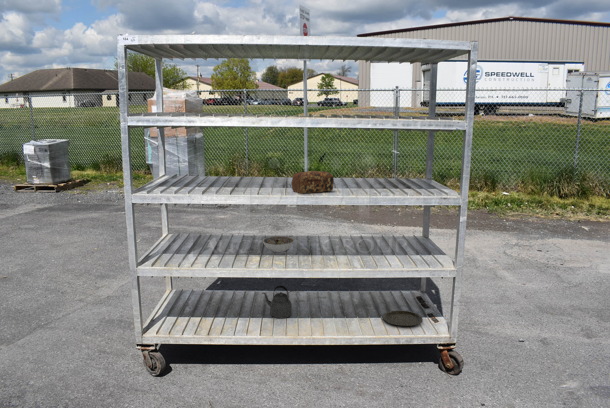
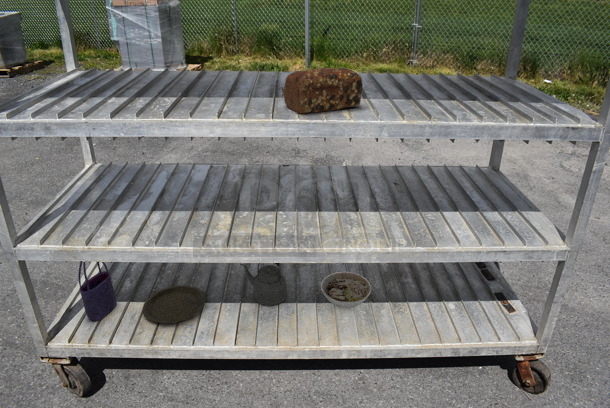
bowl: present [263,236,294,252] -> present [321,272,371,307]
tote bag: none [166,276,183,324] -> present [78,261,117,321]
plate: present [383,310,423,326] -> present [143,285,206,324]

